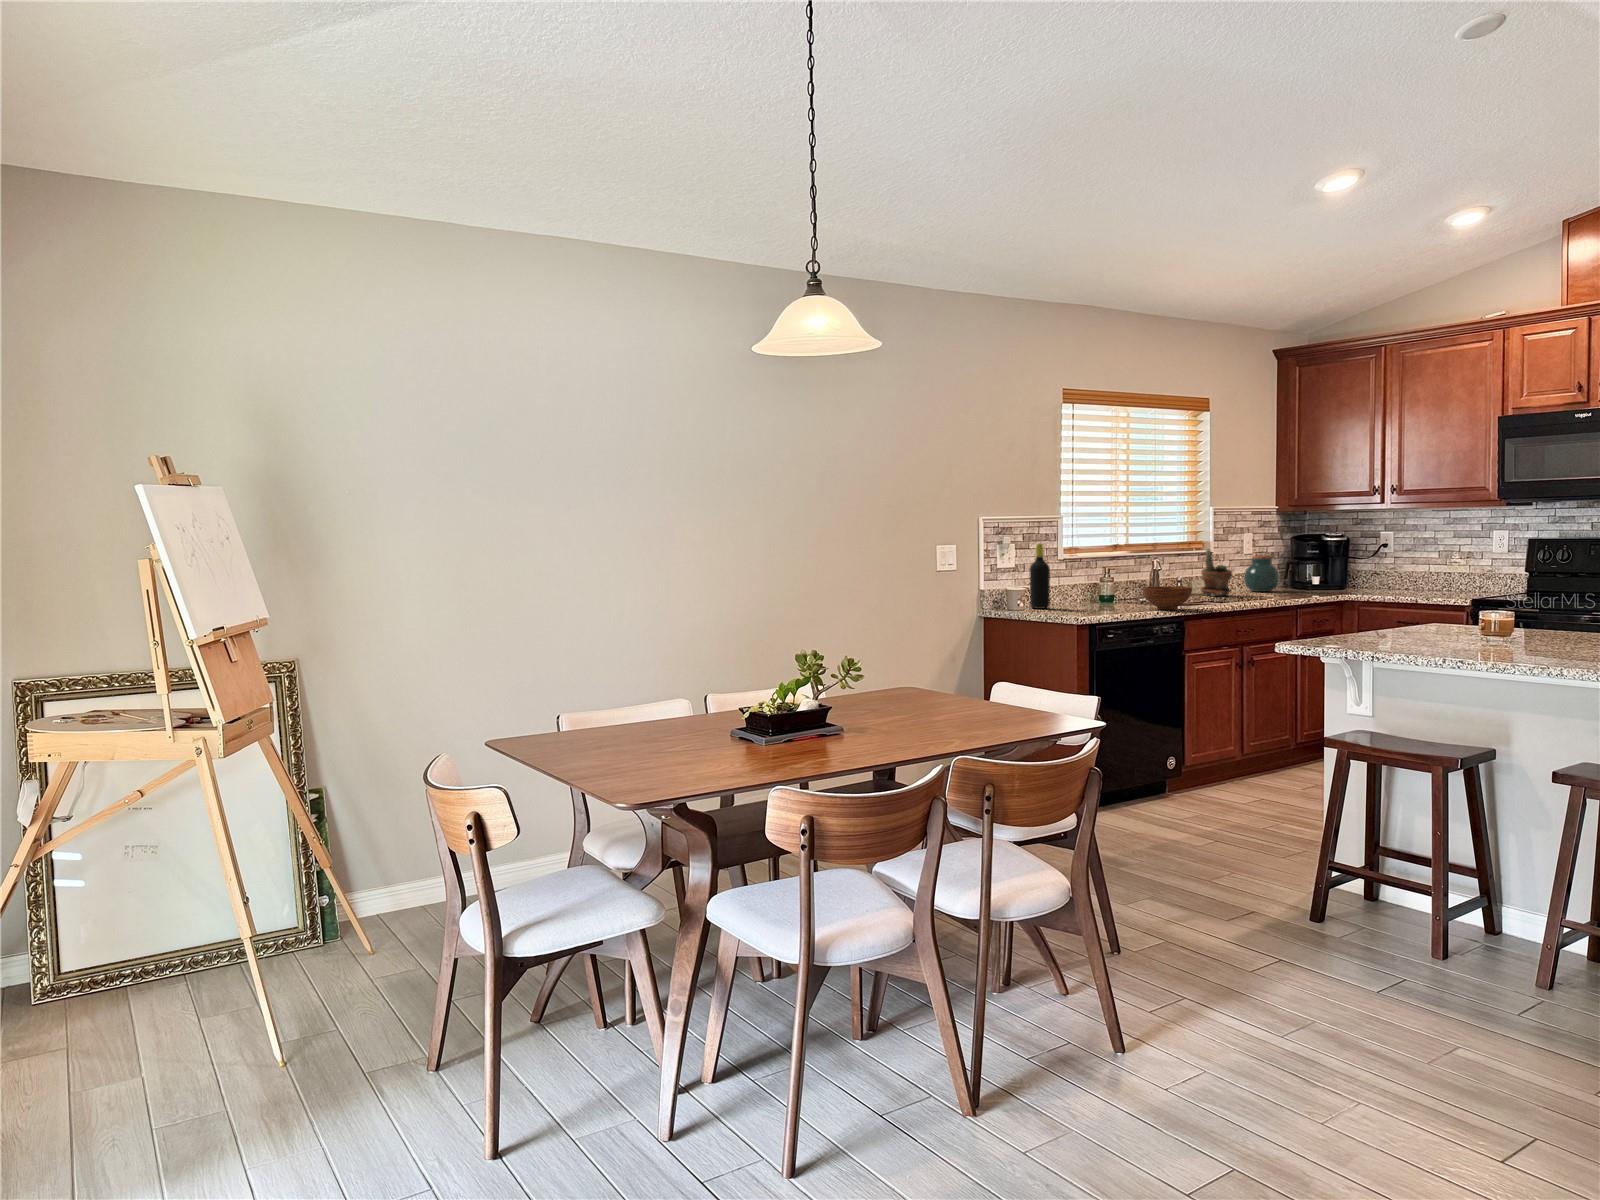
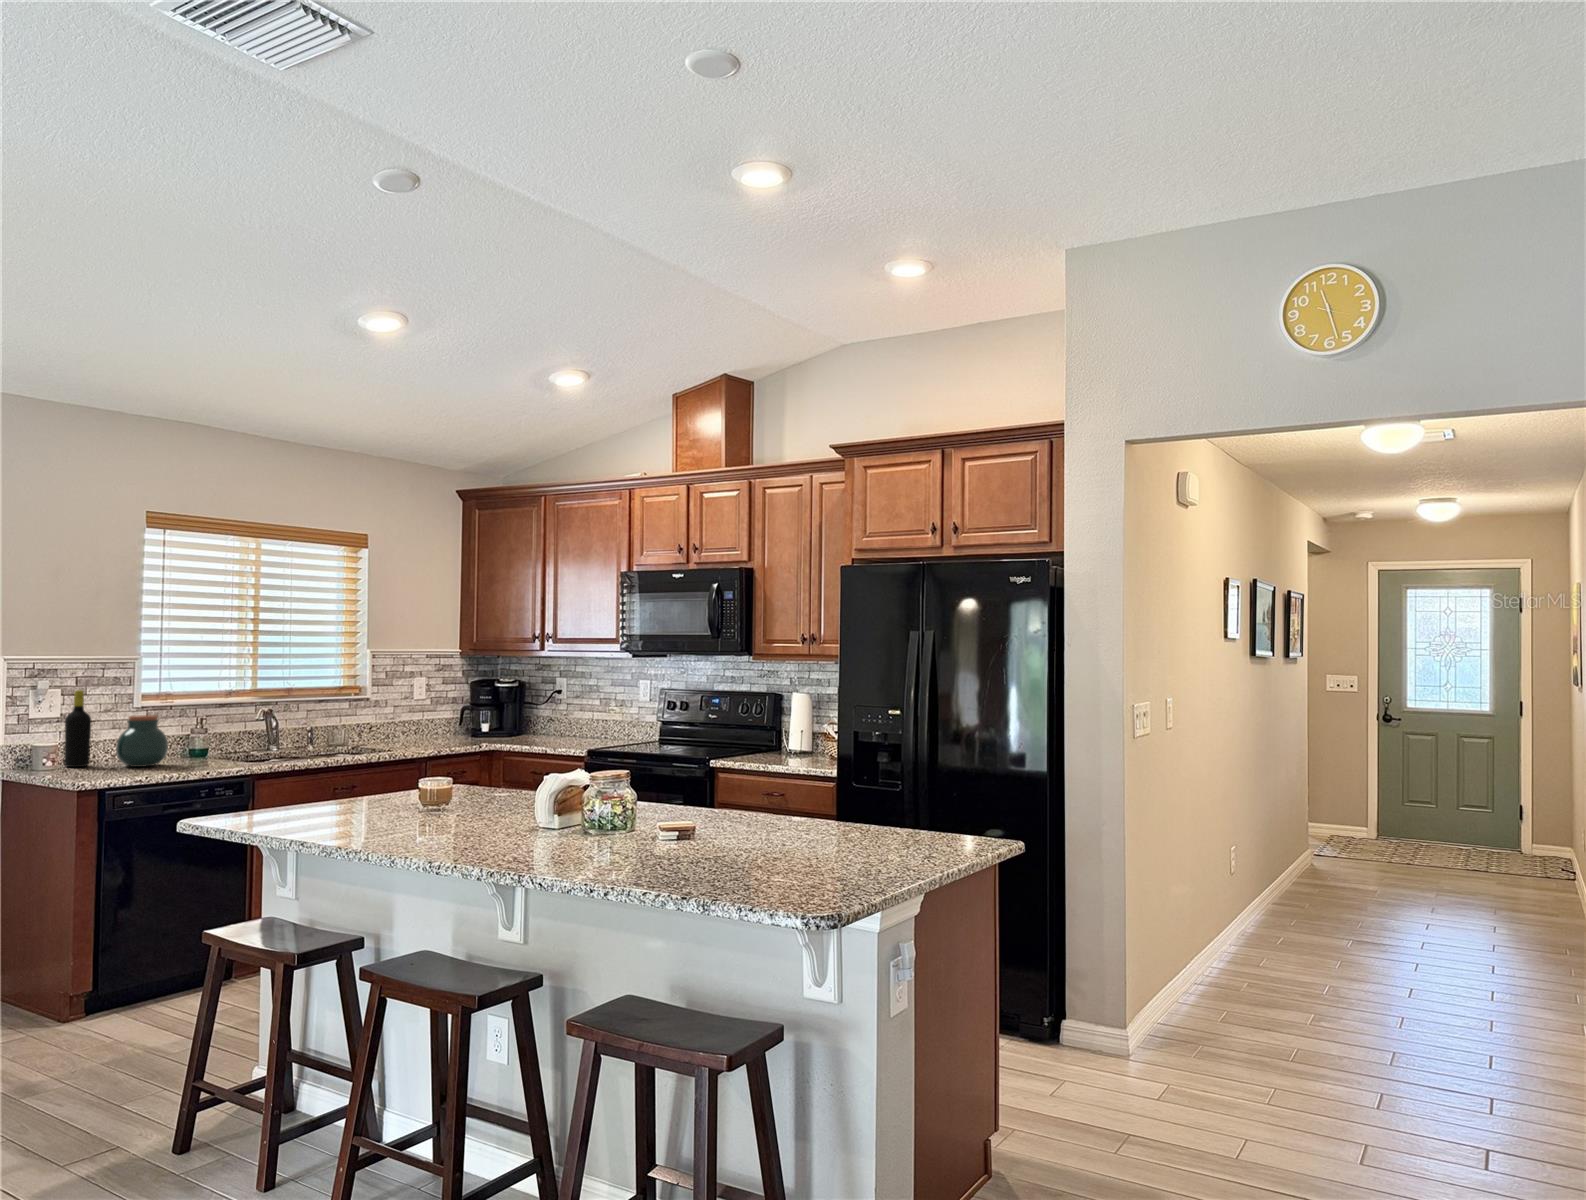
potted plant: present [1201,549,1232,596] -> none [342,695,376,746]
jar: present [1244,555,1280,592] -> present [116,715,168,767]
bowl: present [1143,586,1192,610] -> none [209,740,267,767]

